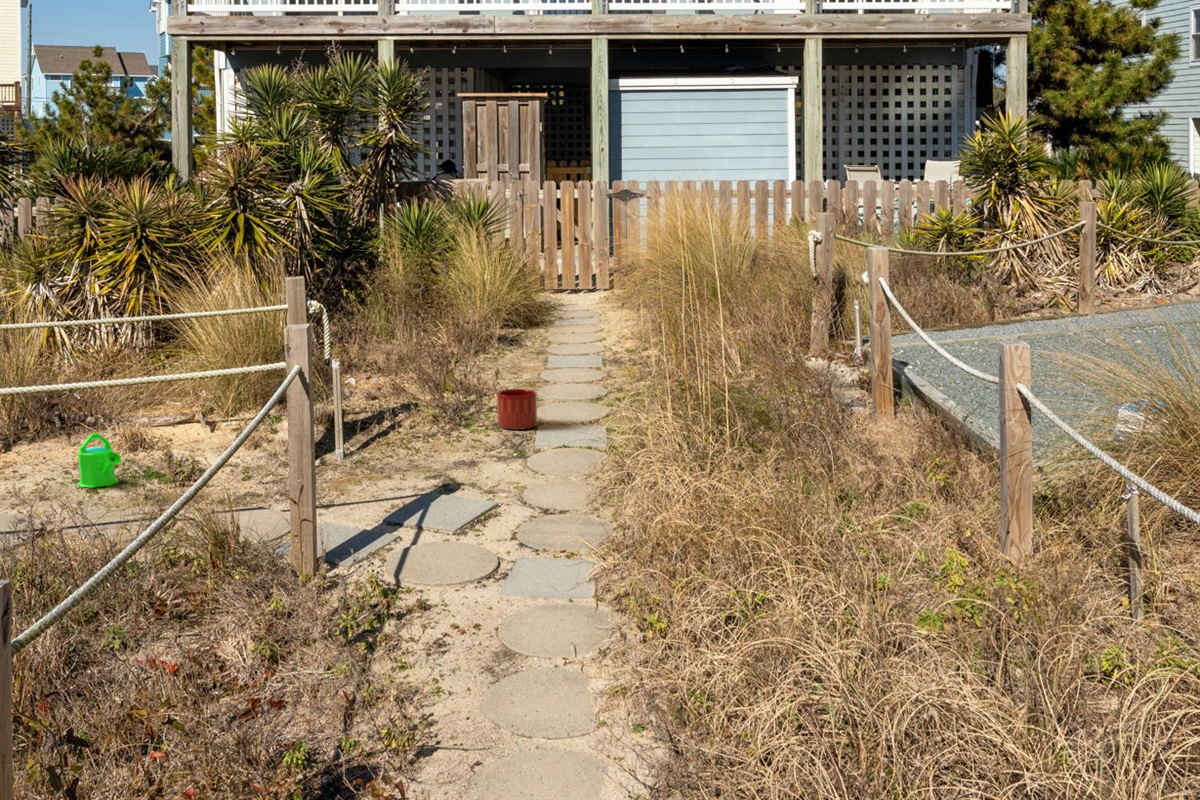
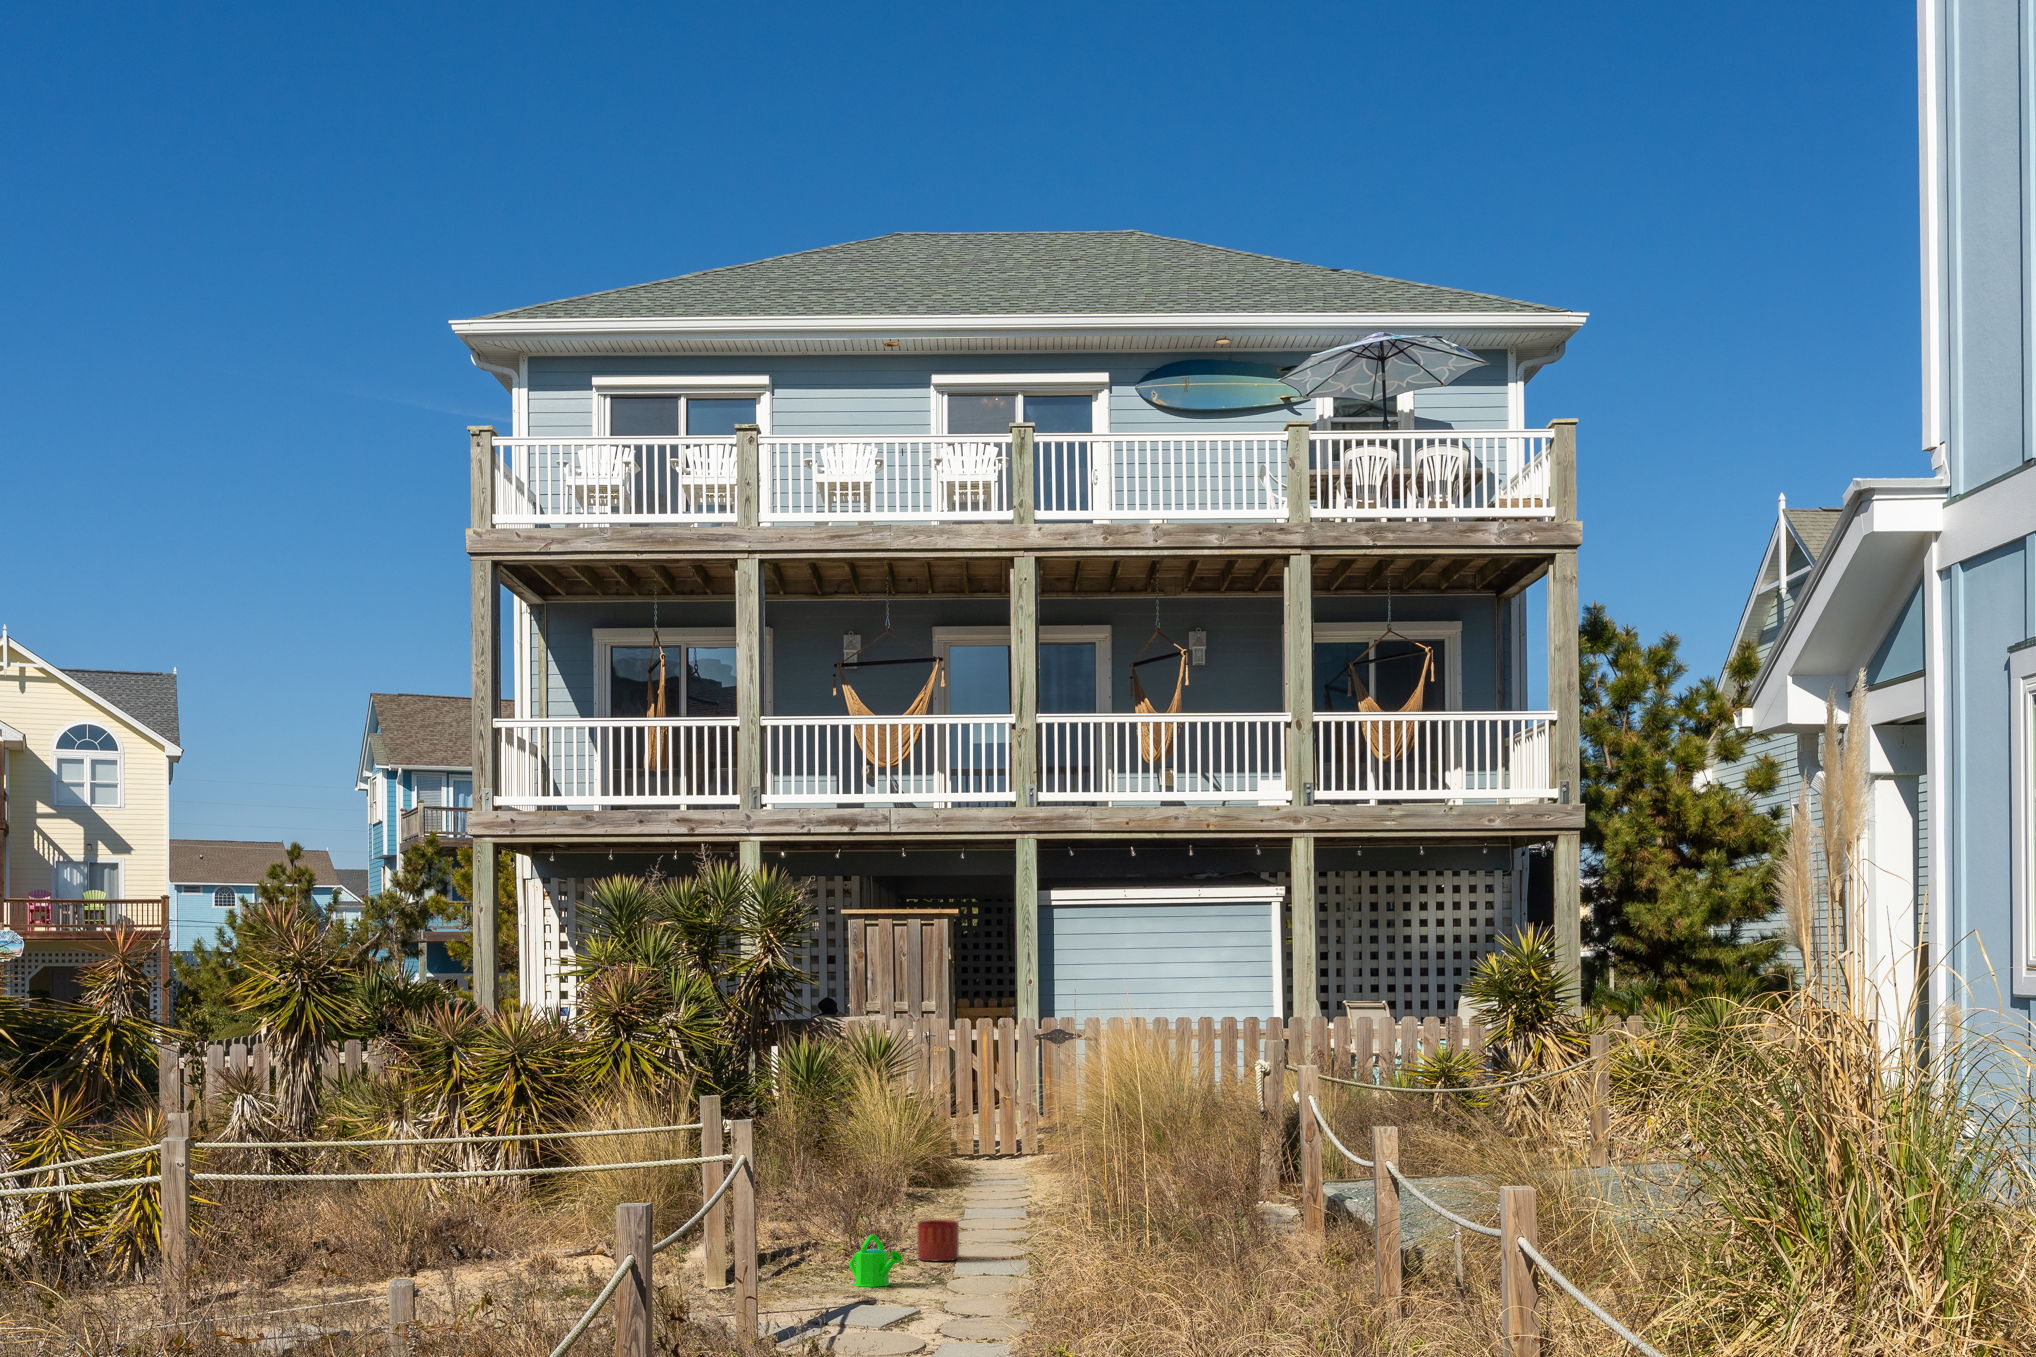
watering can: present [78,433,121,487] -> present [849,1234,902,1287]

